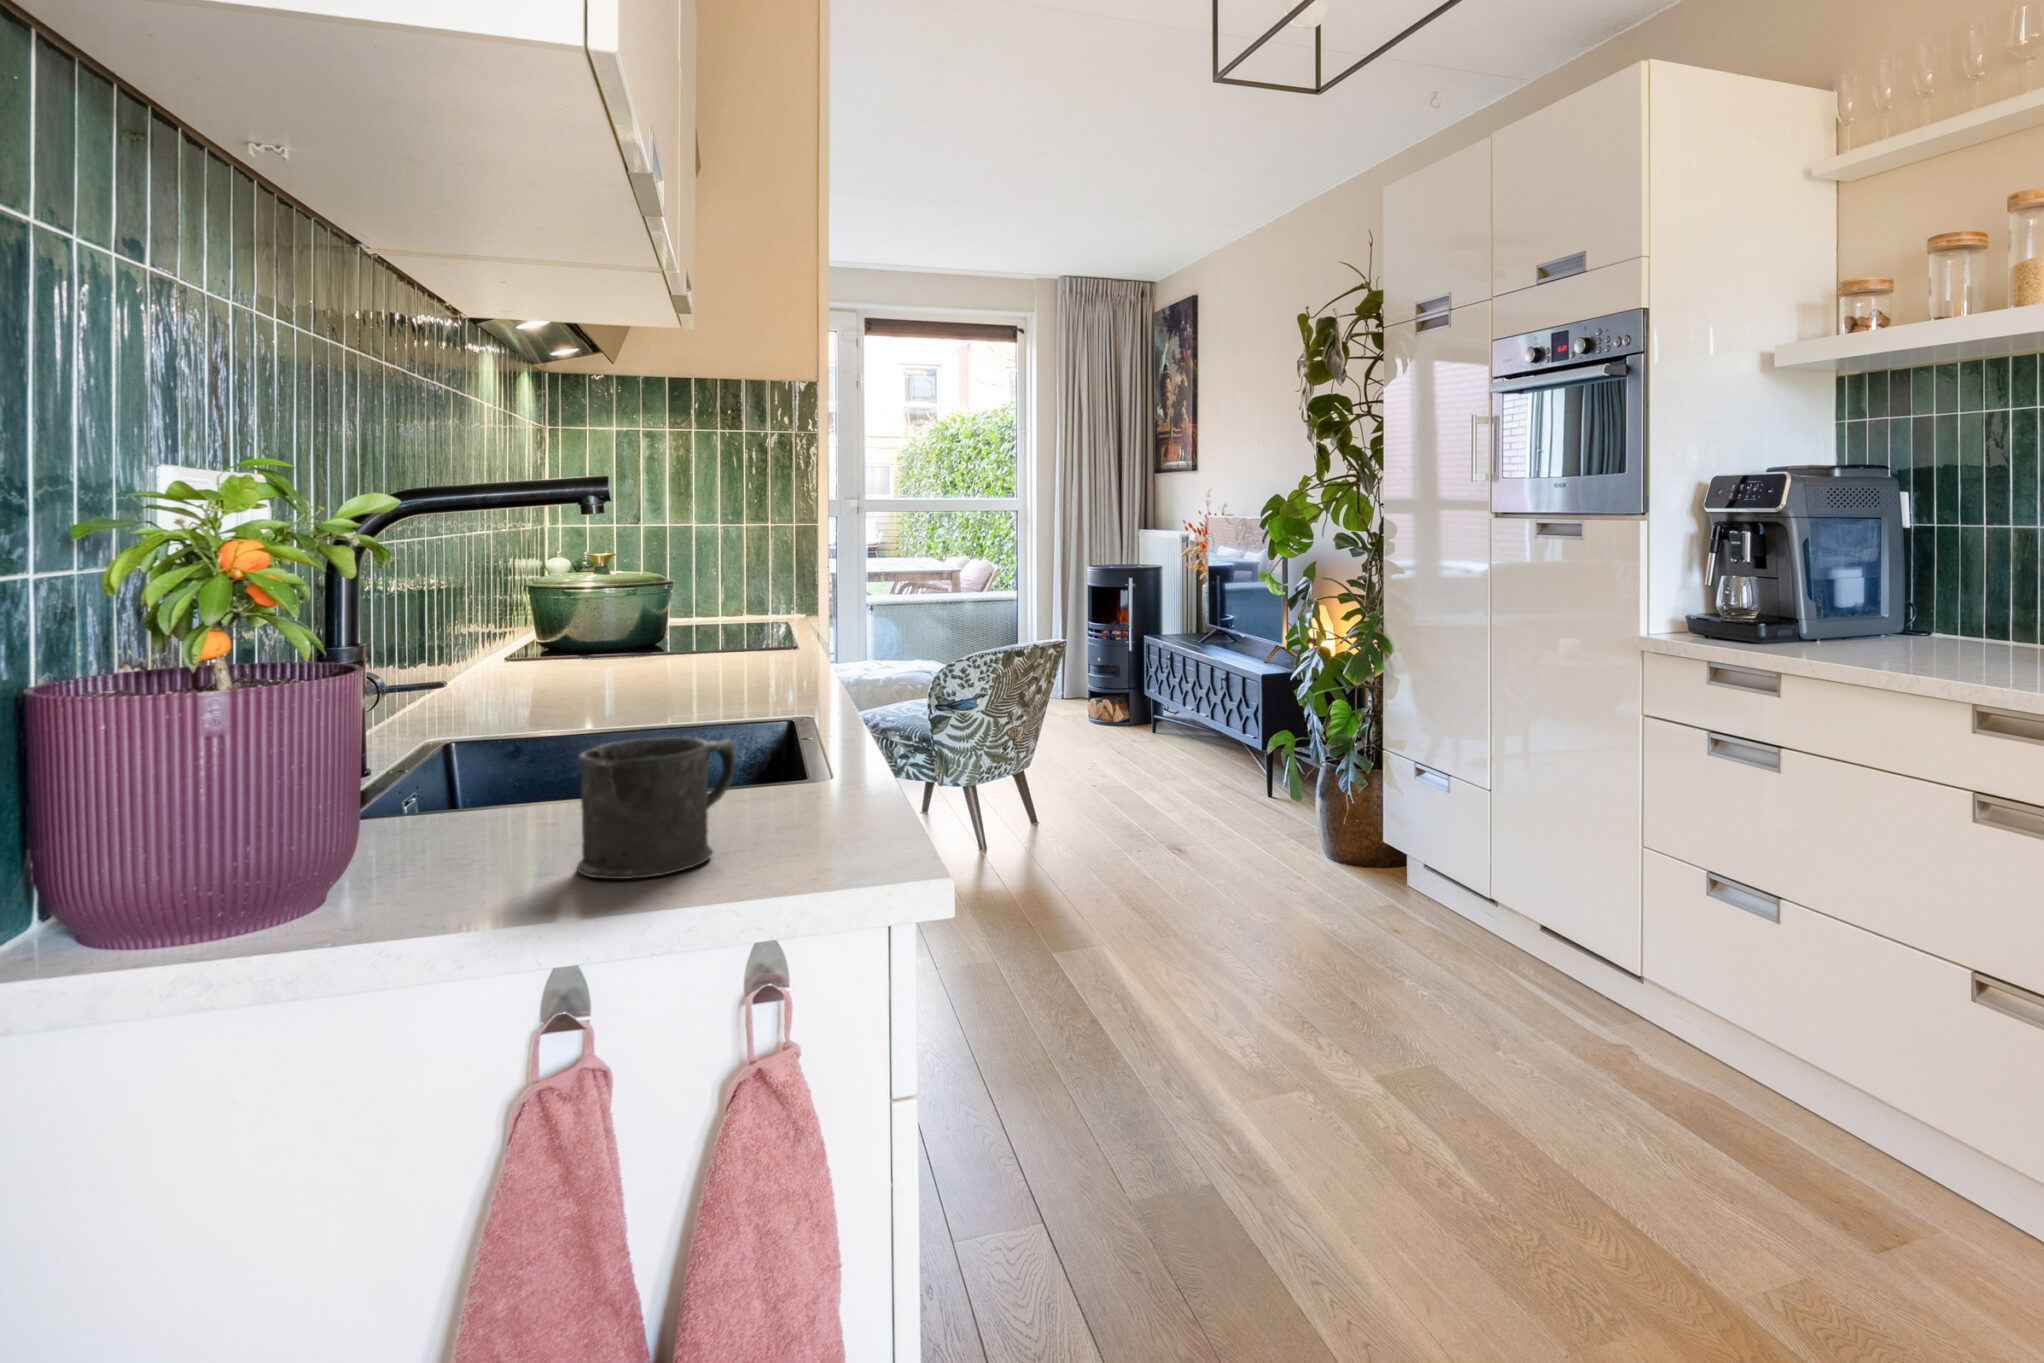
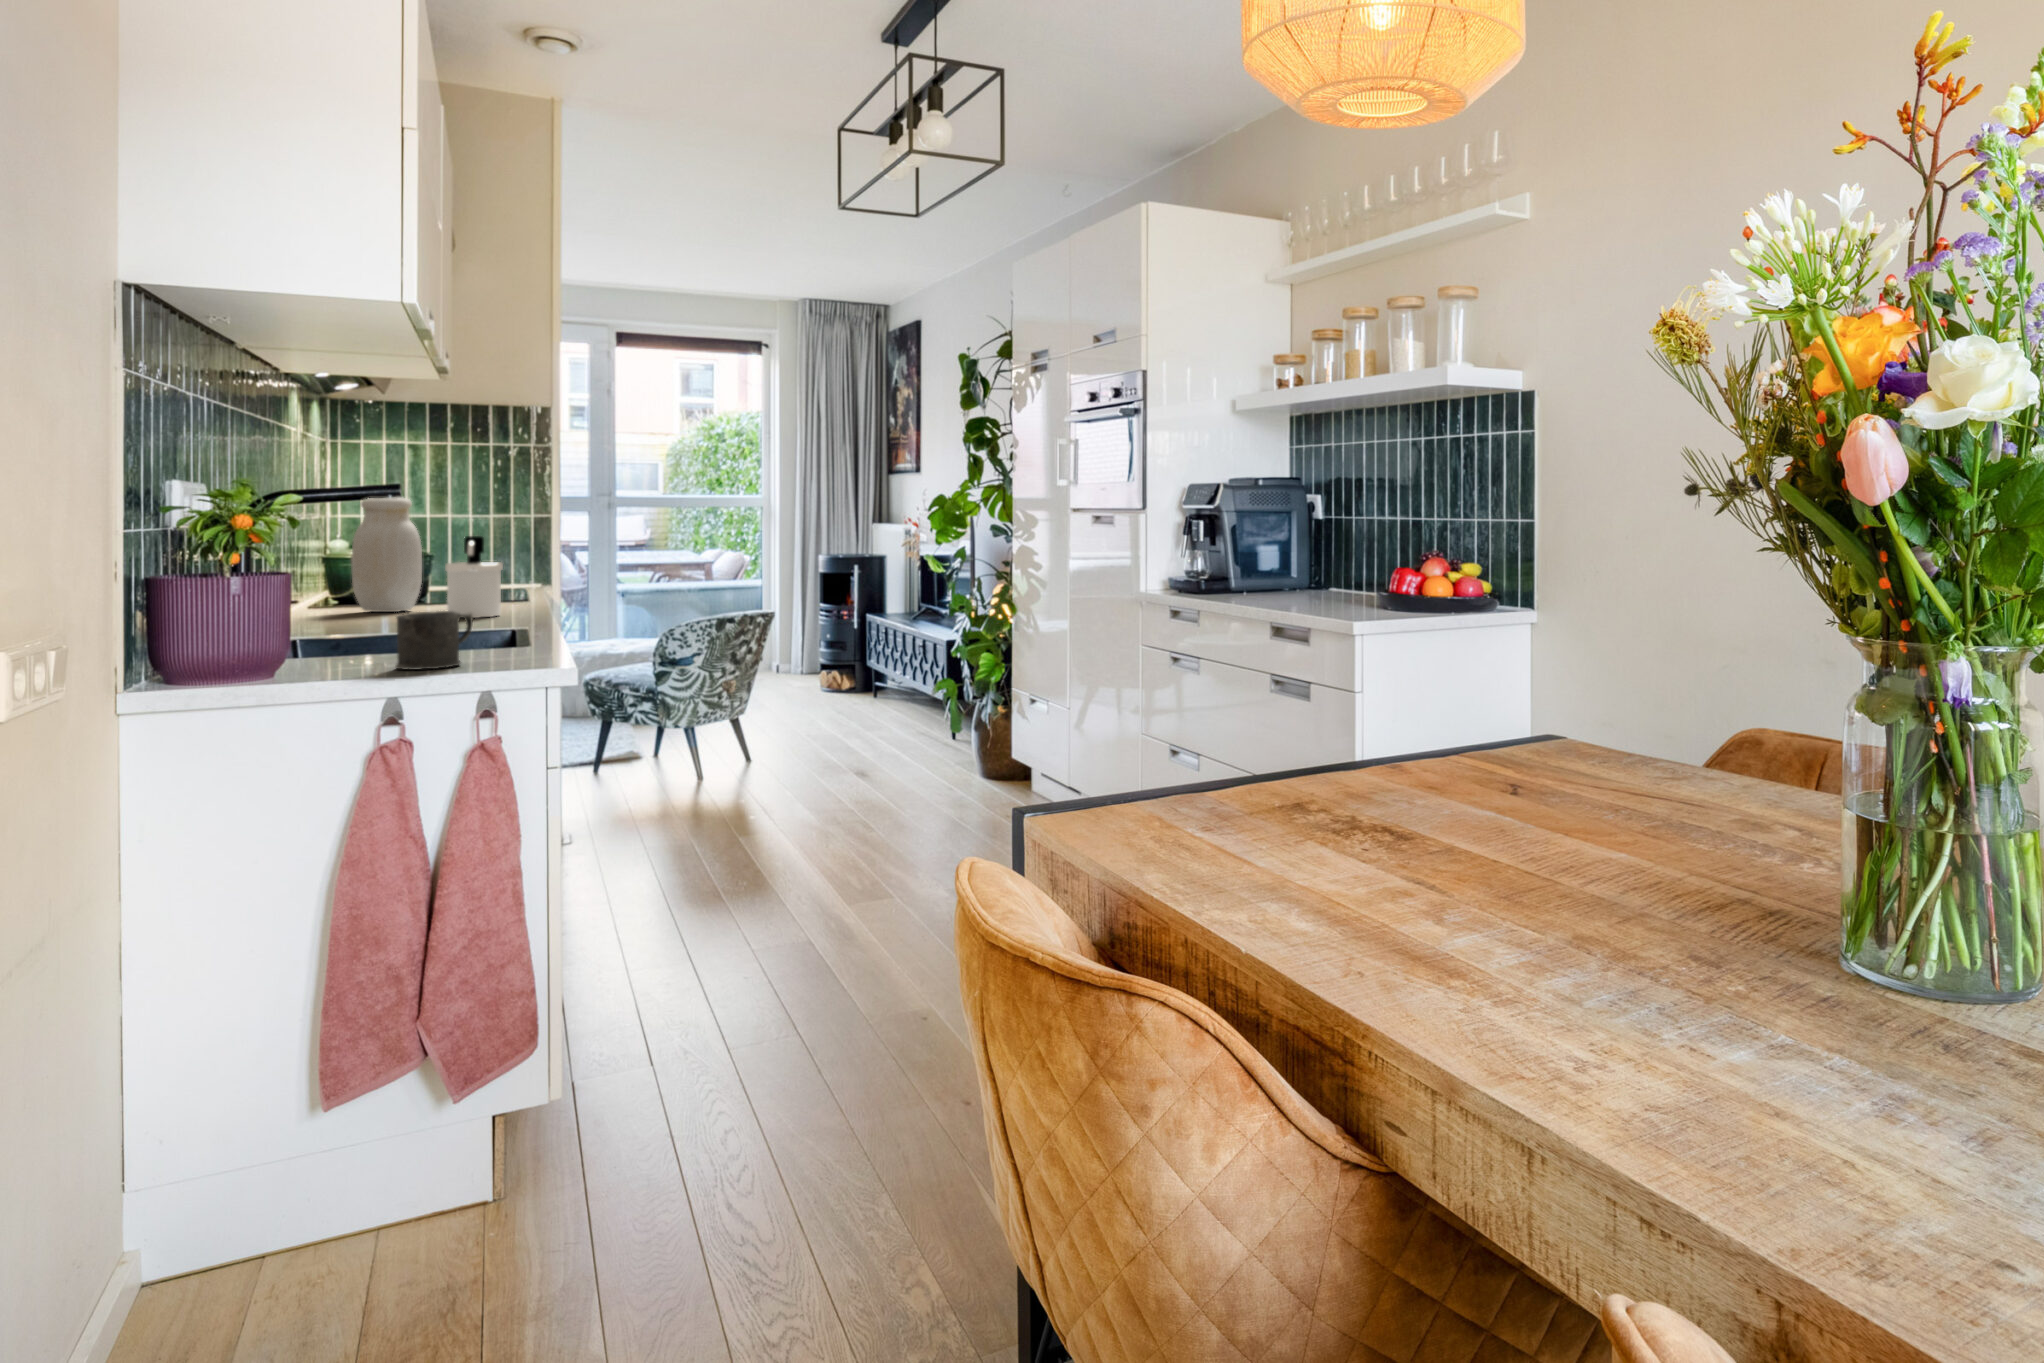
jar: none [560,499,655,666] -> present [351,497,422,612]
soap dispenser: none [686,557,767,684] -> present [445,536,503,618]

